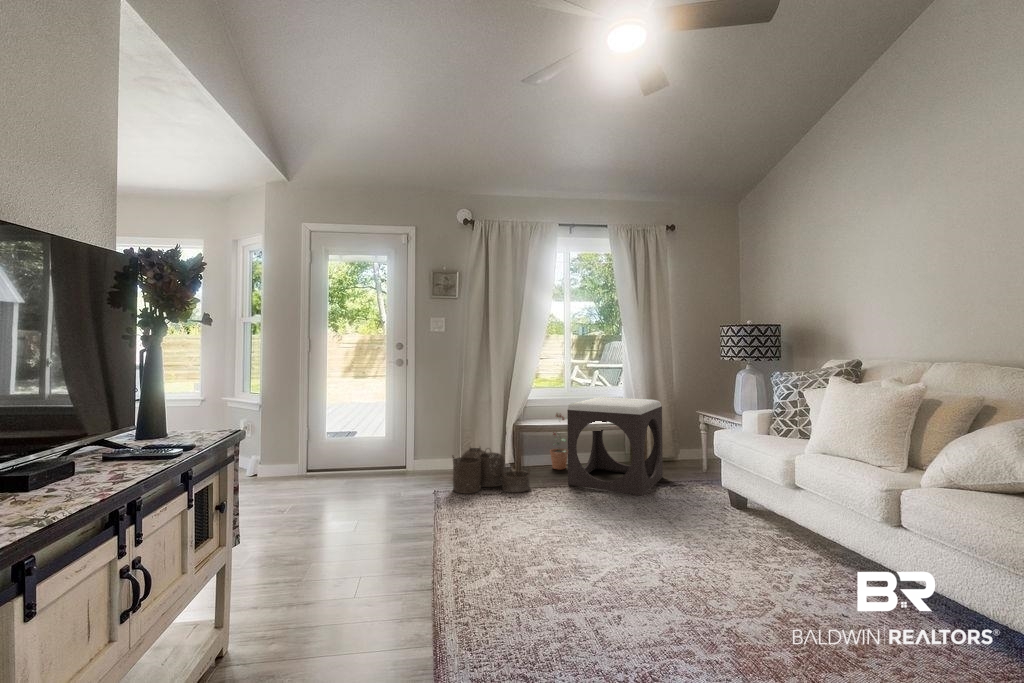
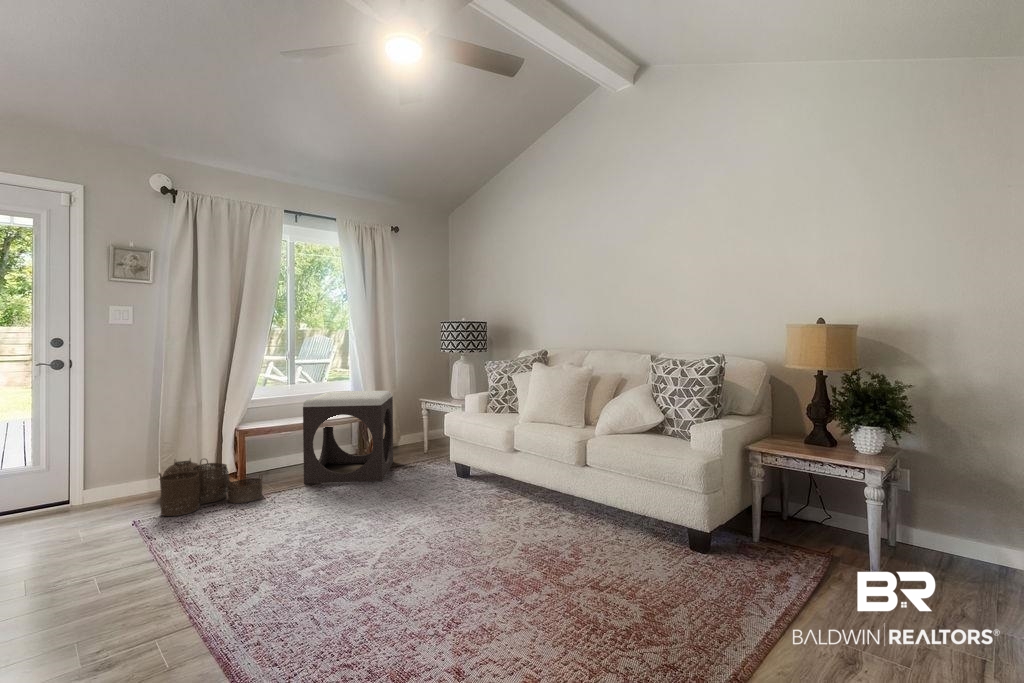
potted plant: present [550,414,568,469] -> none [267,411,297,471]

